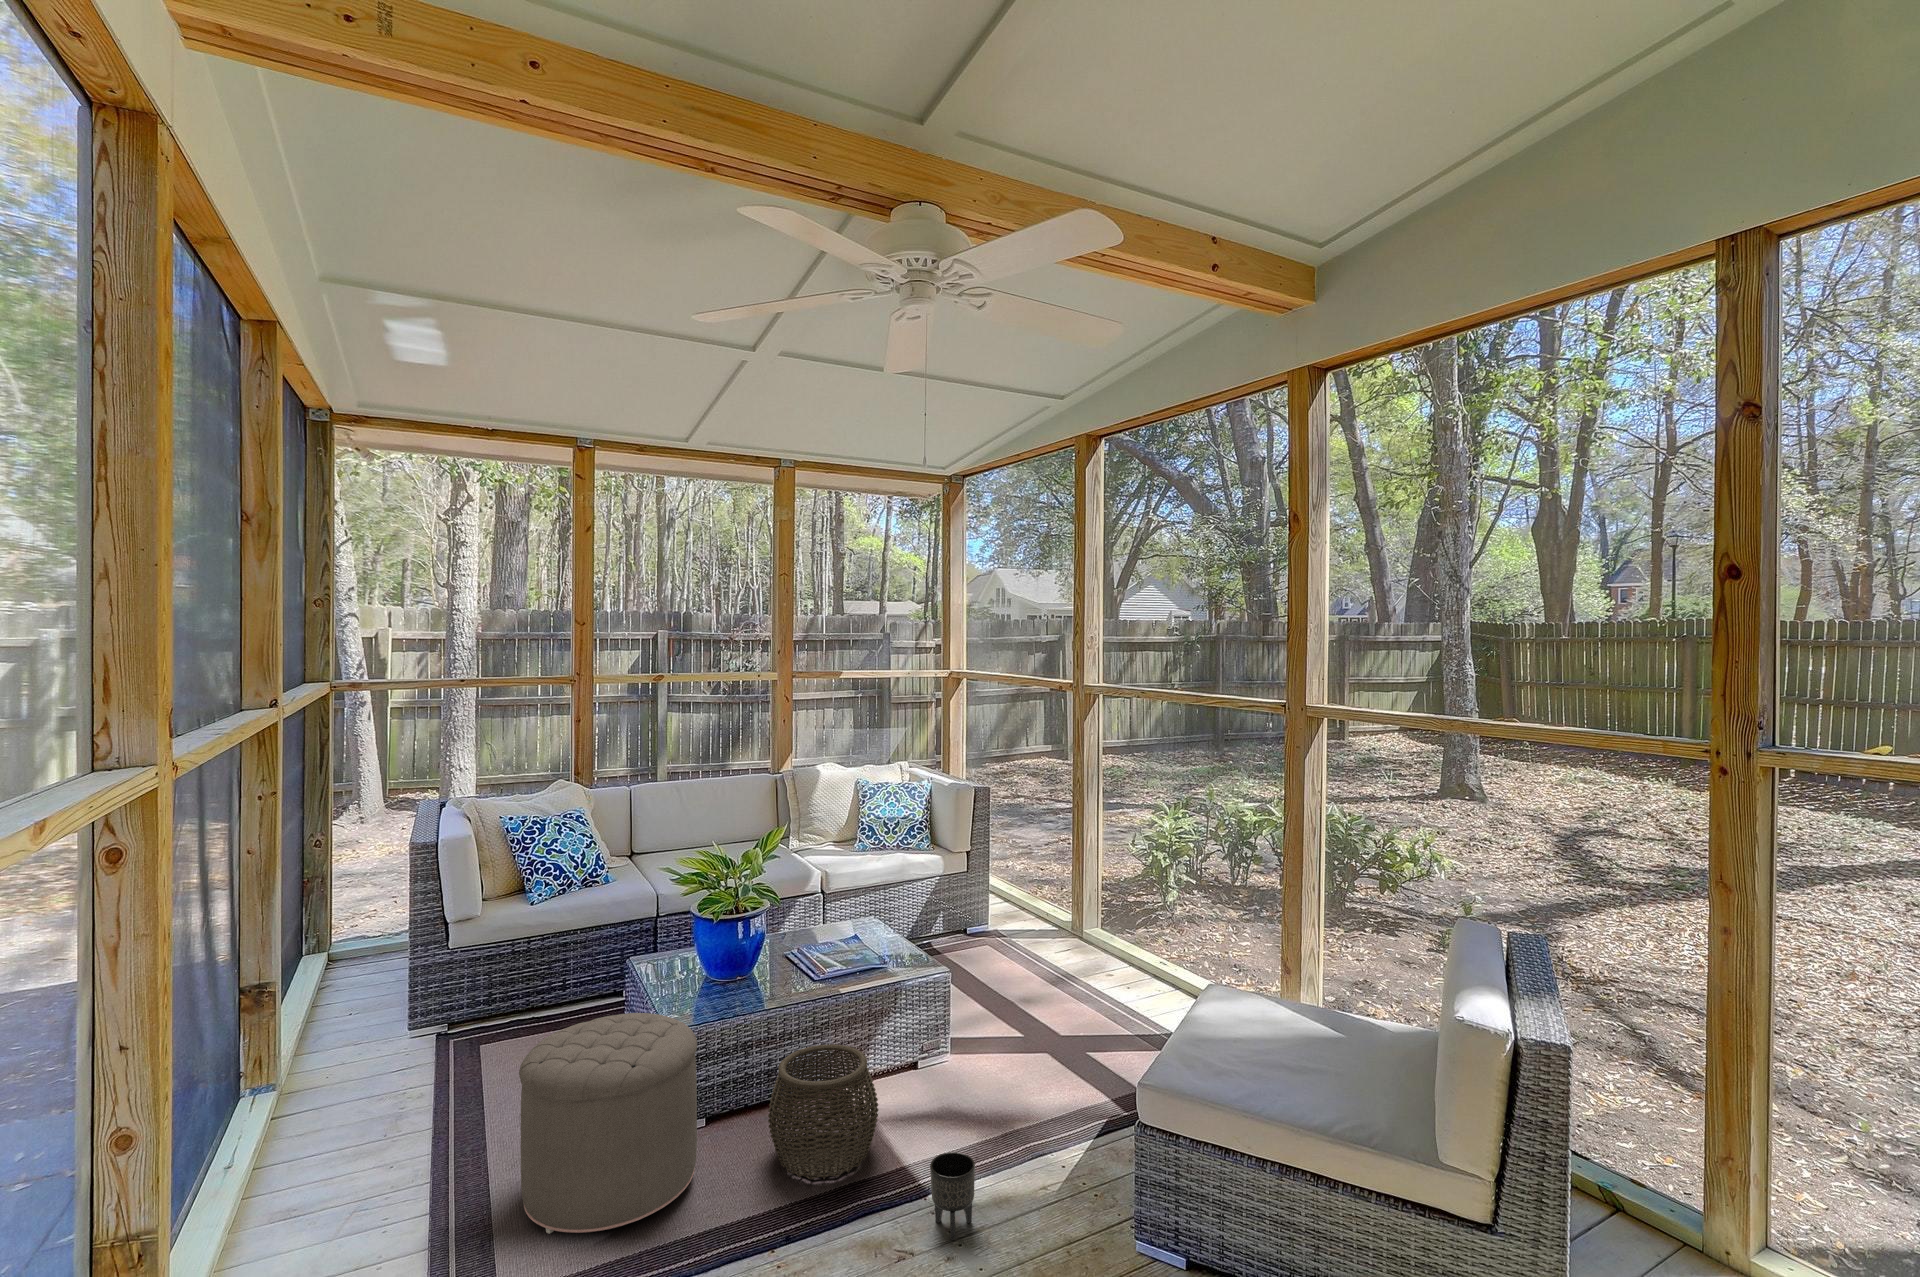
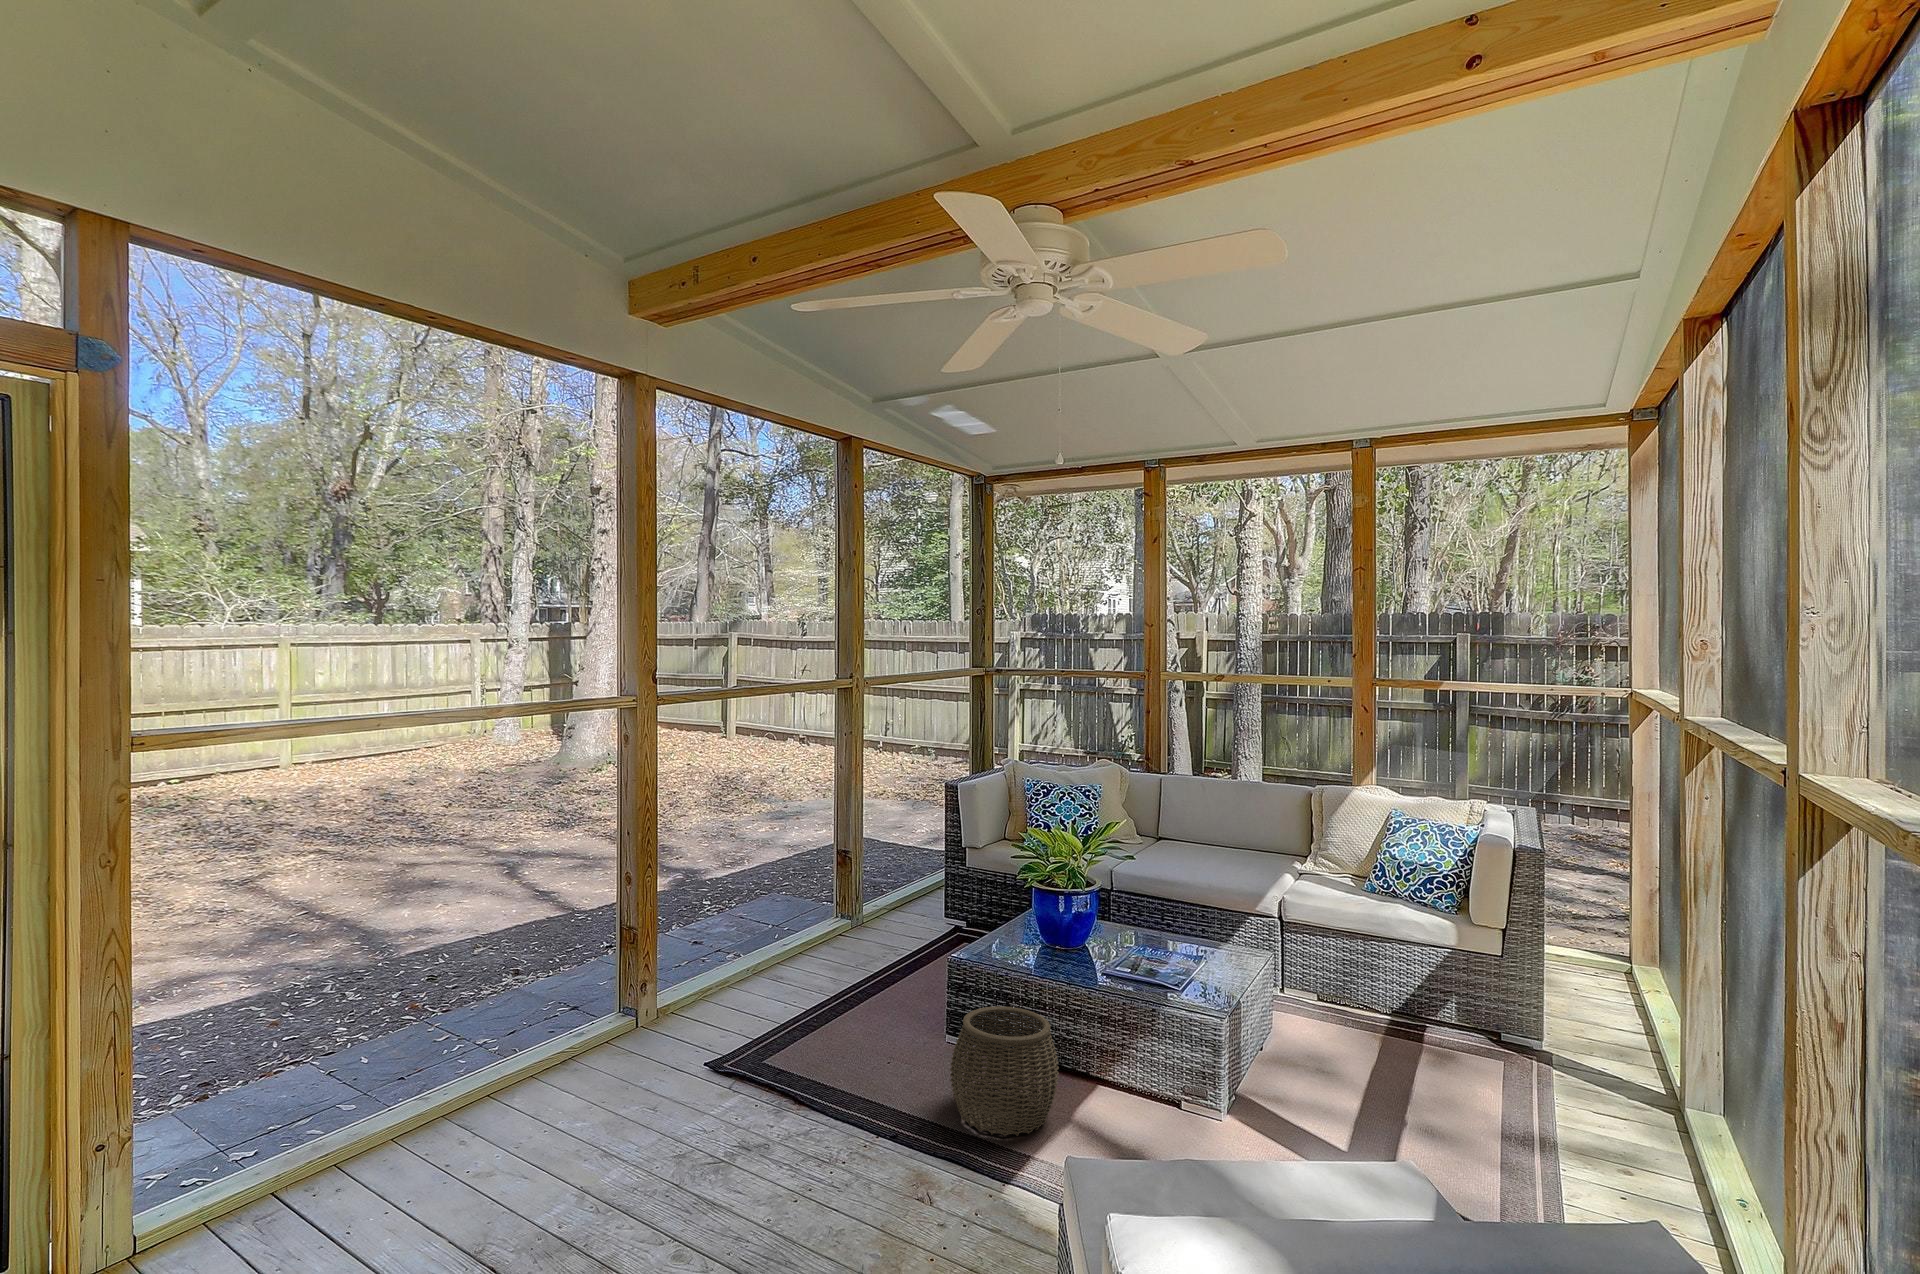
ottoman: present [519,1013,697,1234] -> none [808,915,946,1073]
planter: present [930,1152,975,1240] -> none [965,1140,1014,1231]

